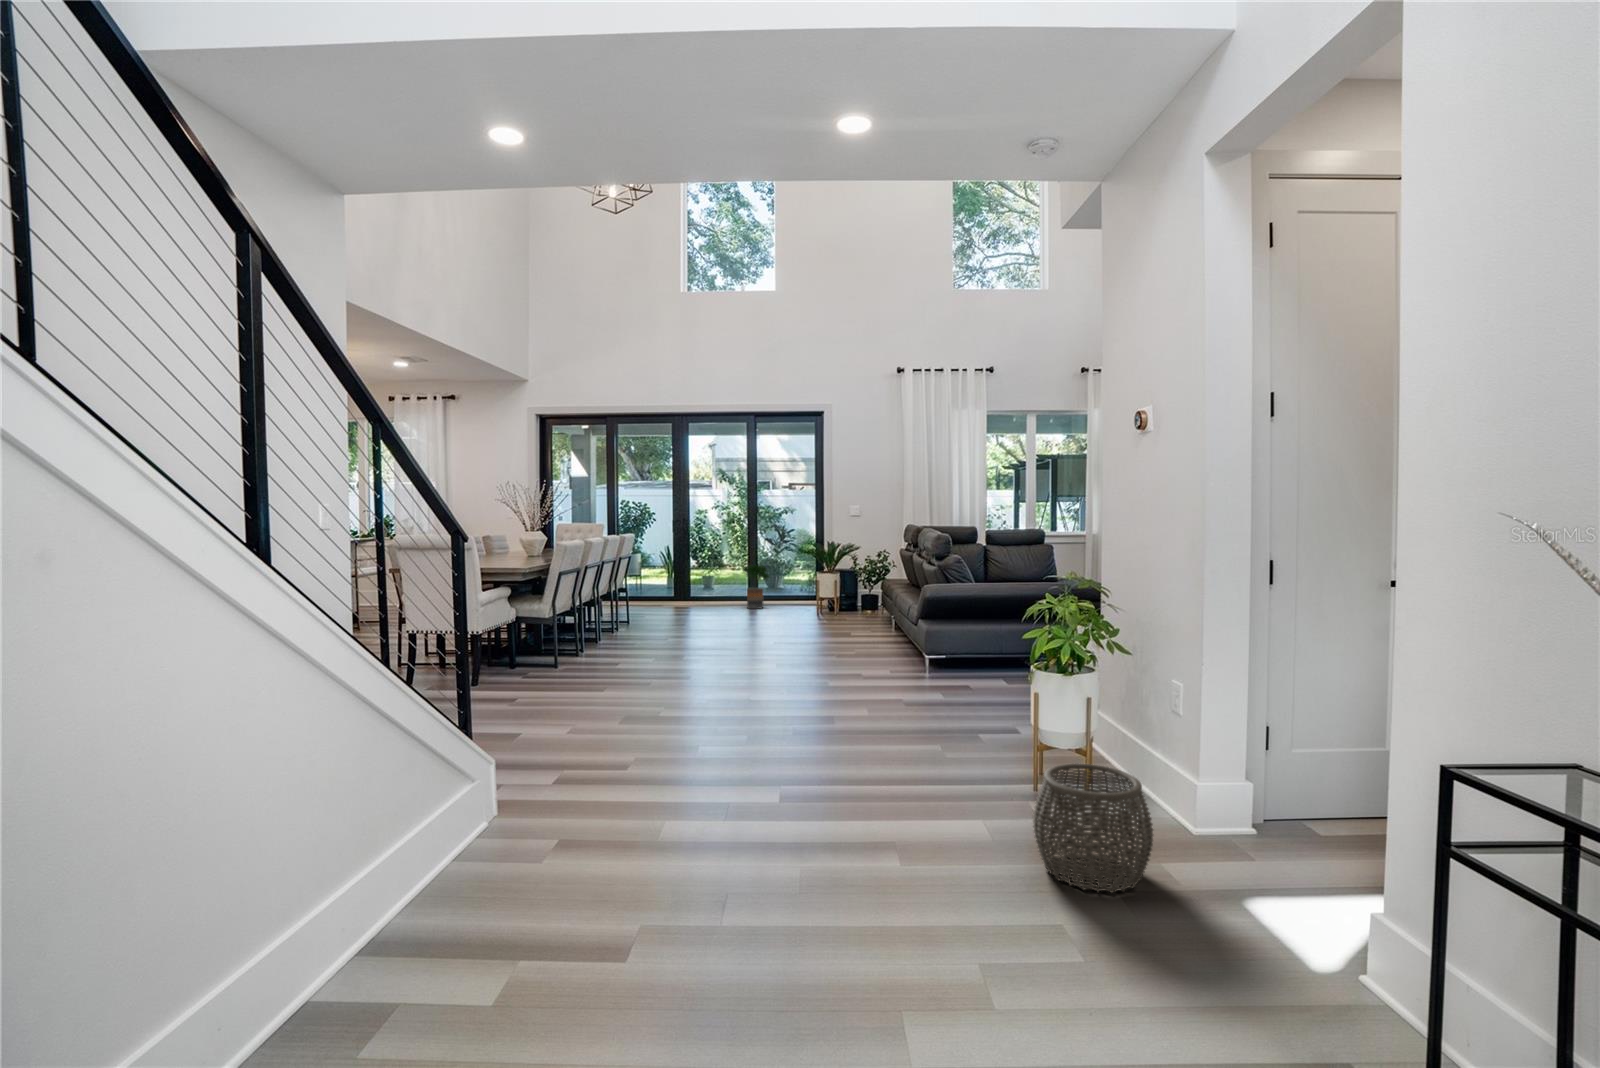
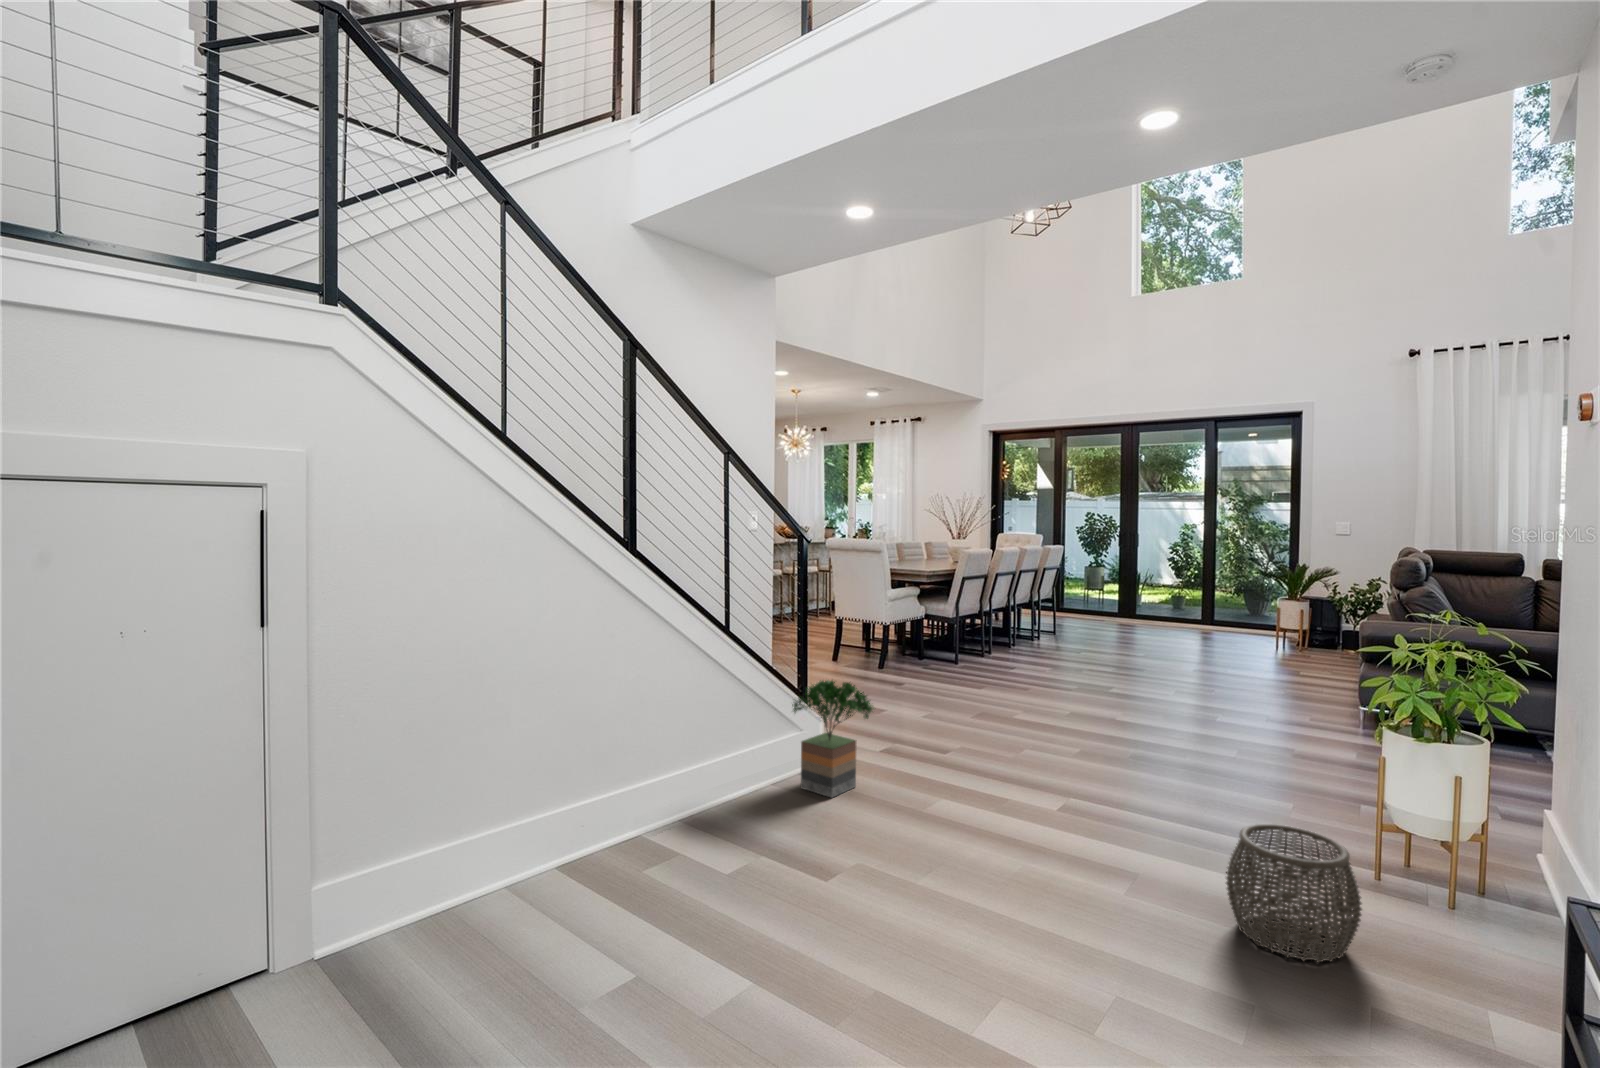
potted tree: present [743,565,770,609] -> present [792,680,874,798]

